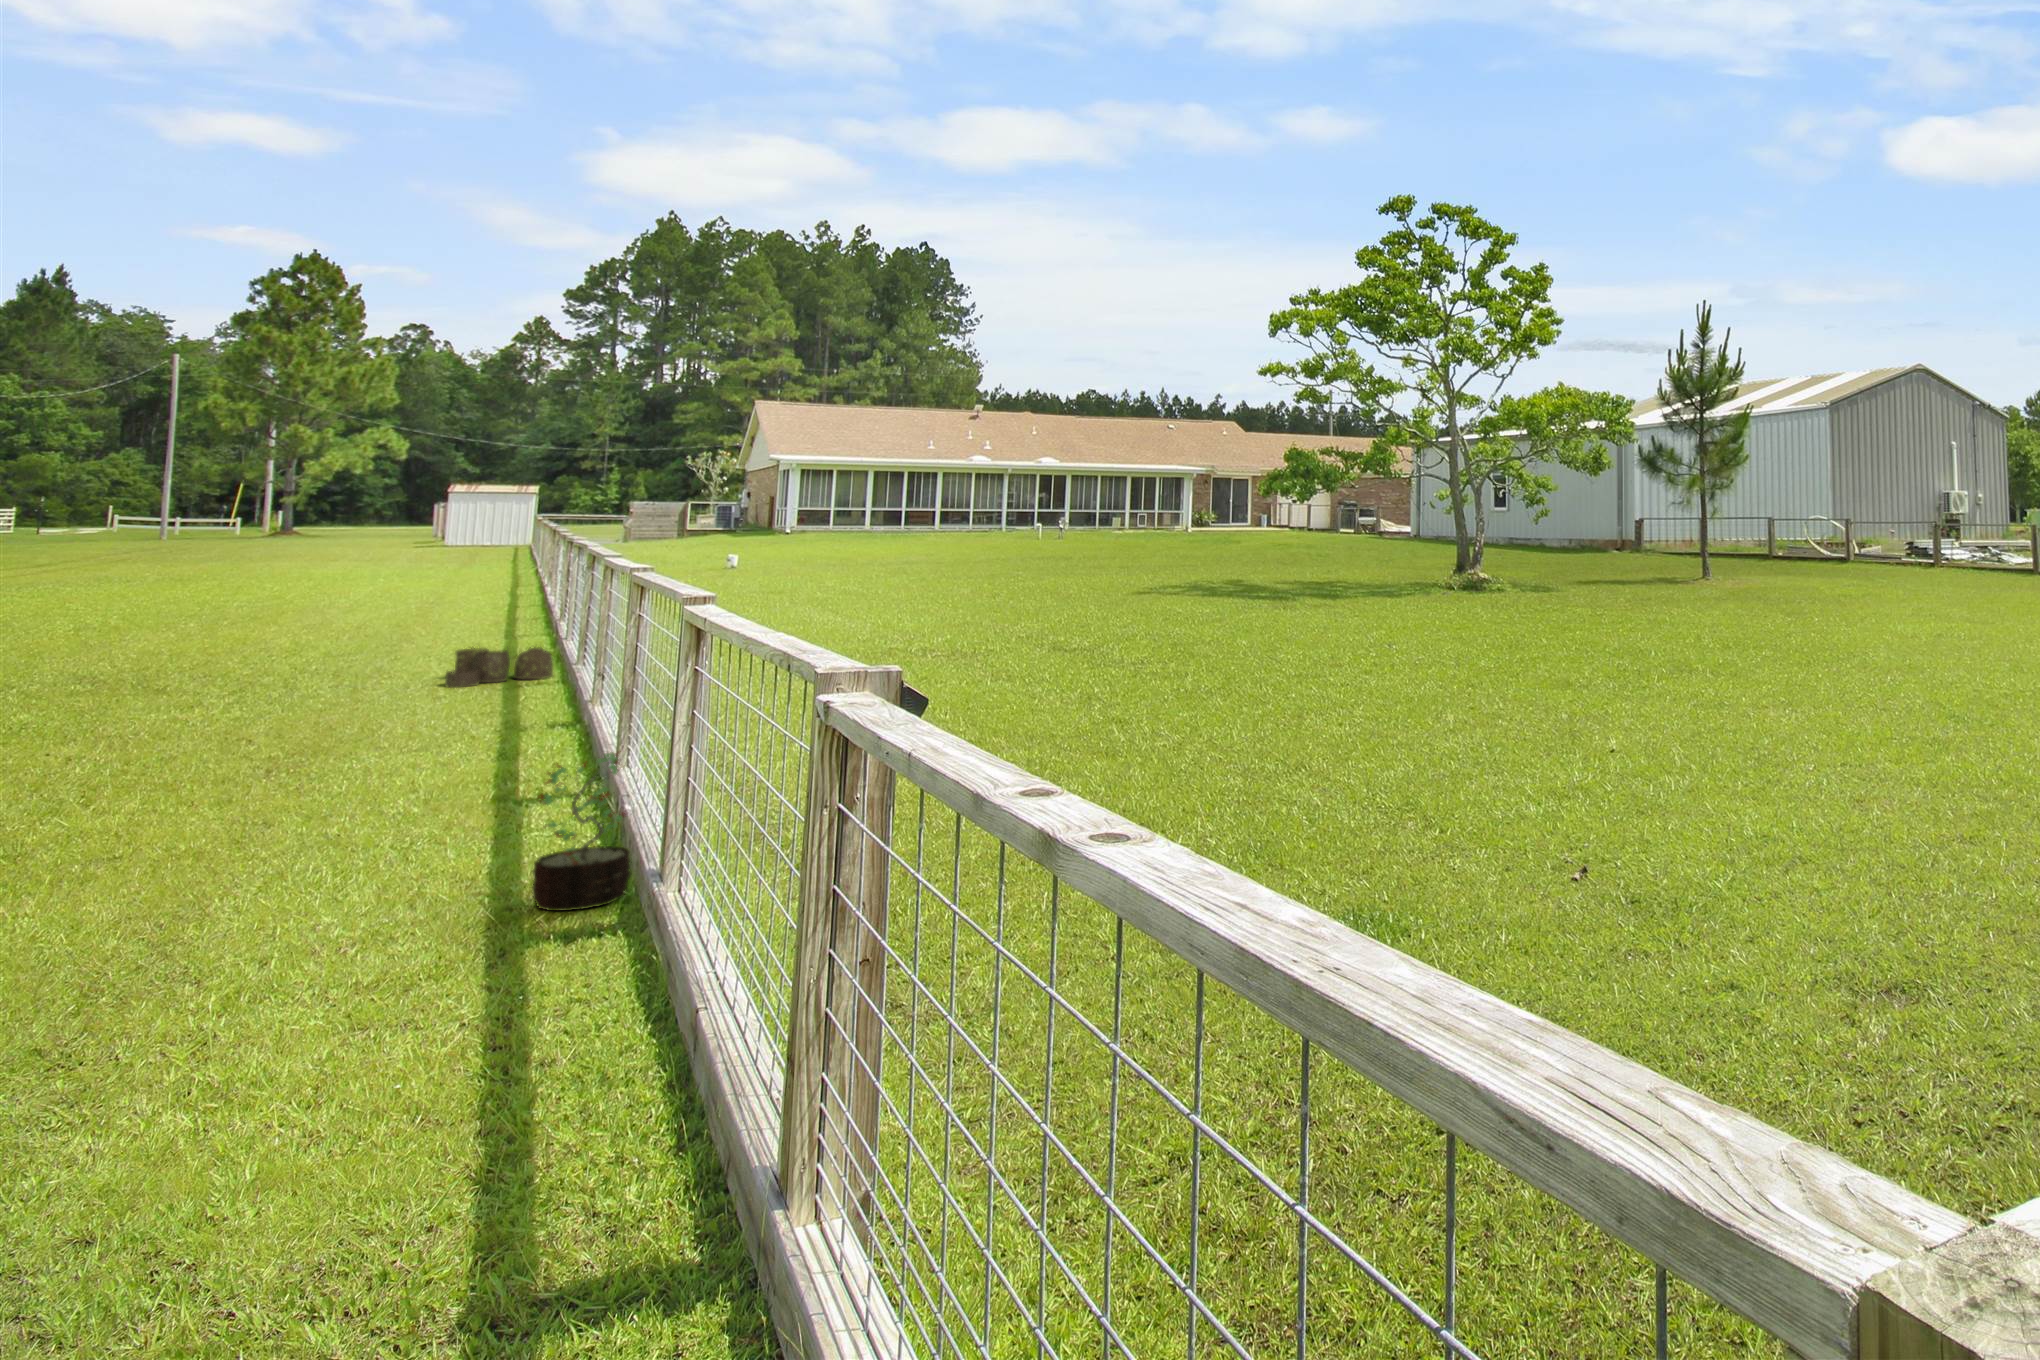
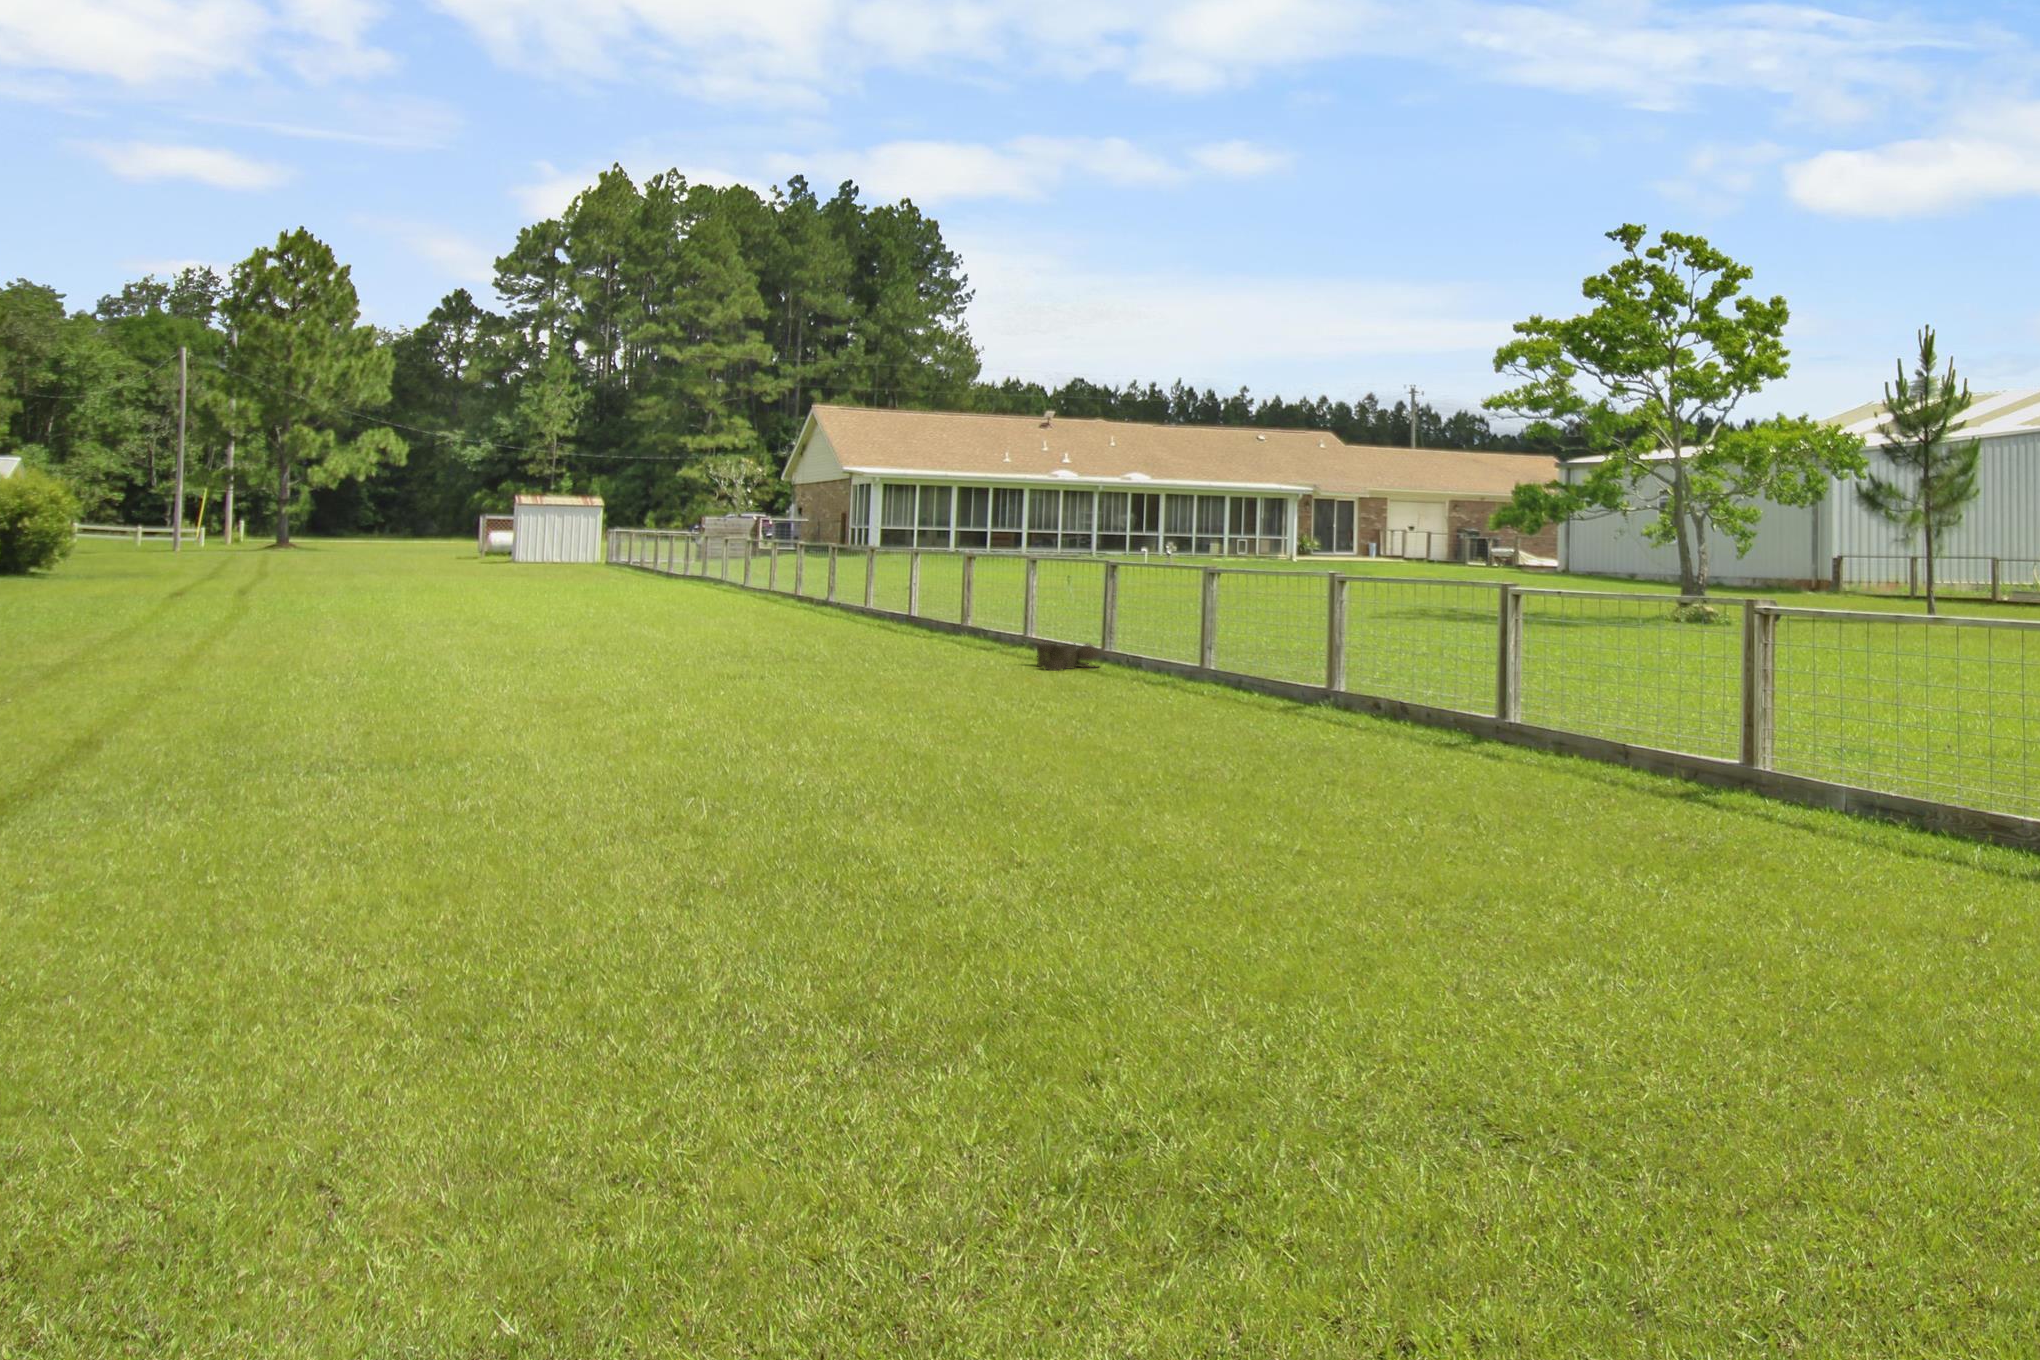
decorative plant: present [532,753,632,911] -> none [1414,680,1457,758]

